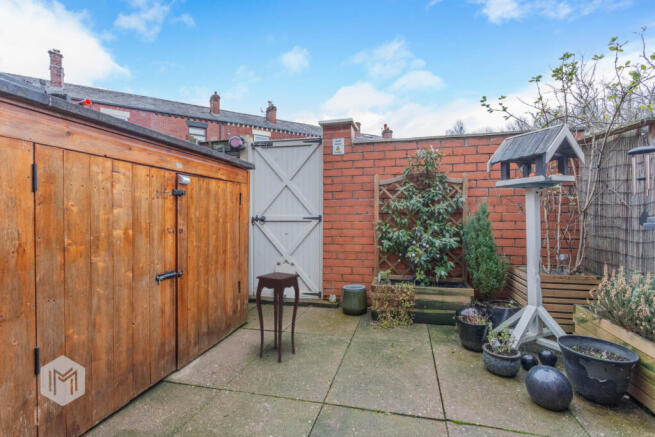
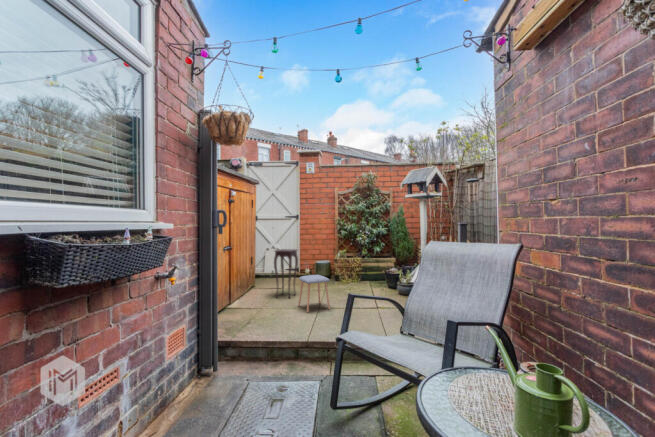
stool: none [281,332,339,423] -> present [298,275,330,313]

